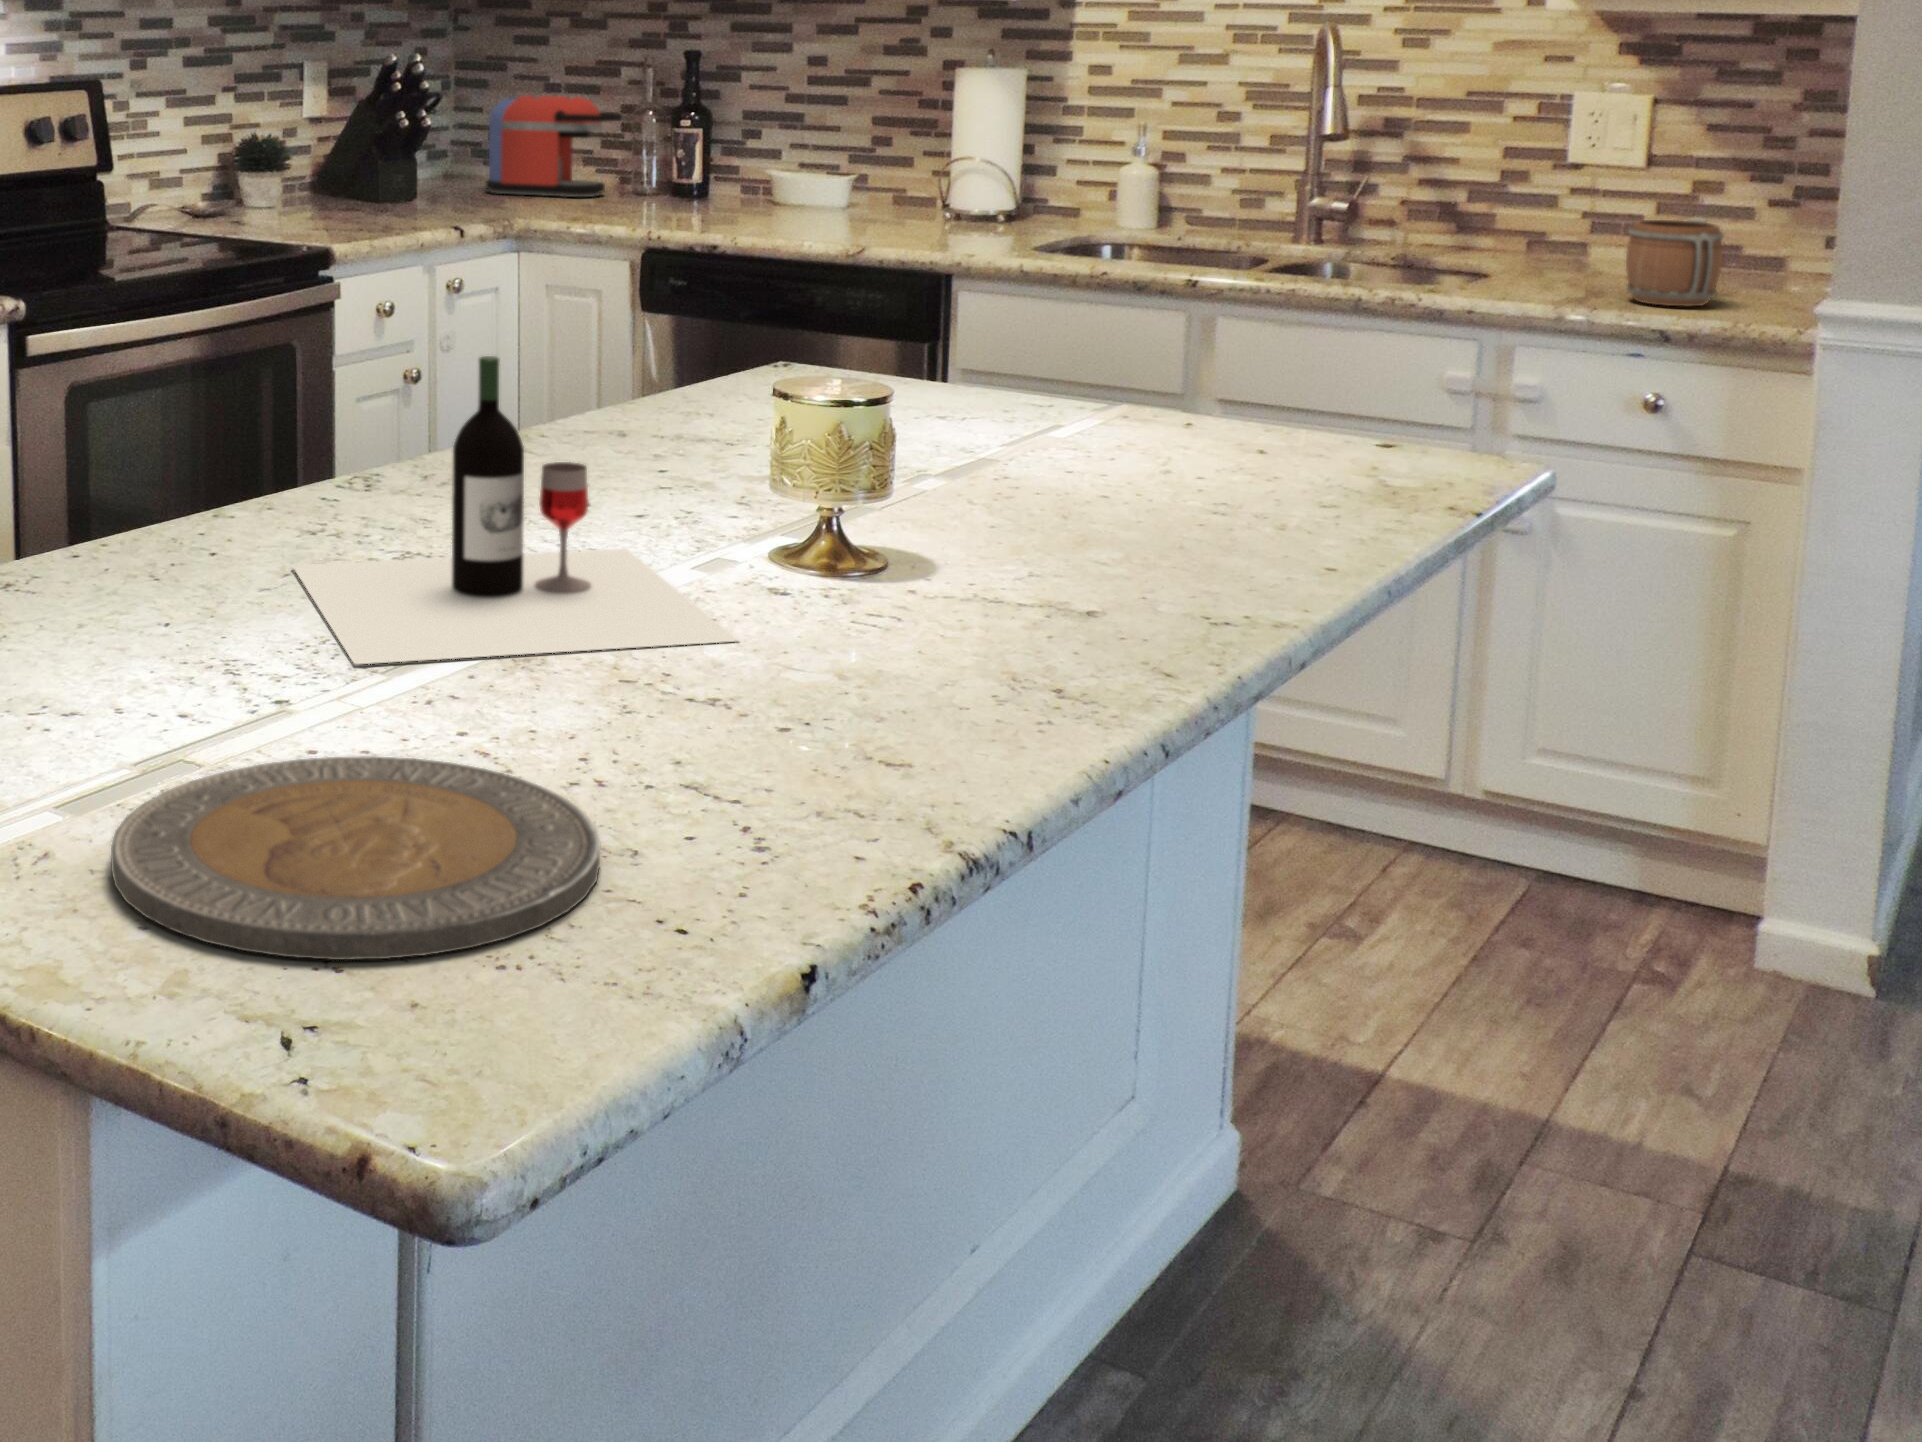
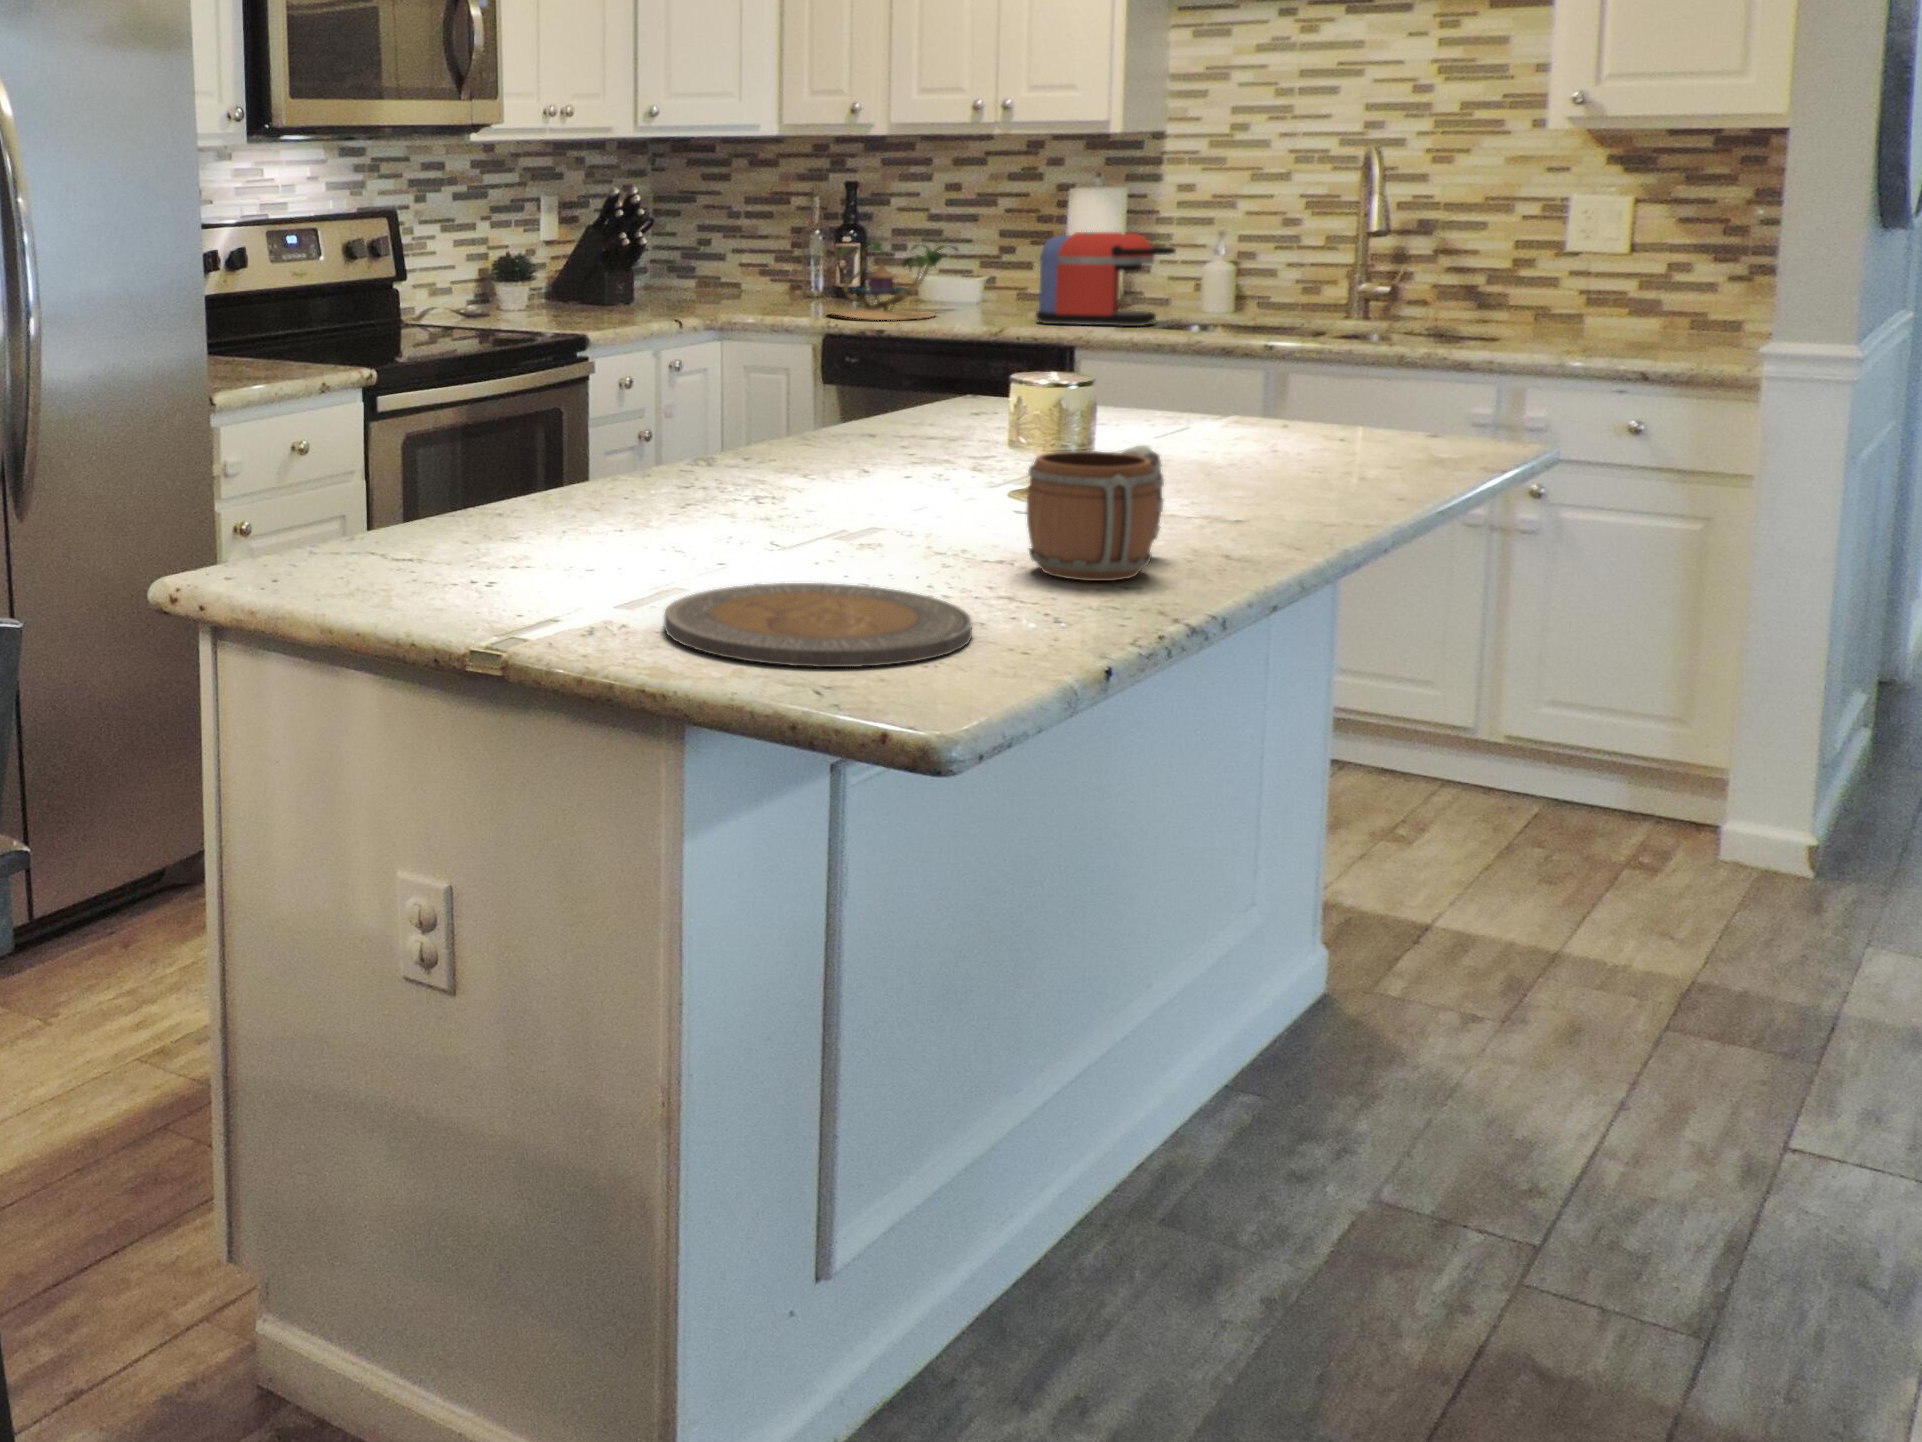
coffee maker: present [485,95,623,197] -> present [1036,232,1175,326]
plant: none [649,126,819,233] -> present [834,241,957,320]
mug: present [1626,217,1724,306] -> present [1026,446,1164,581]
wine bottle: present [293,356,739,664] -> none [680,354,1009,549]

